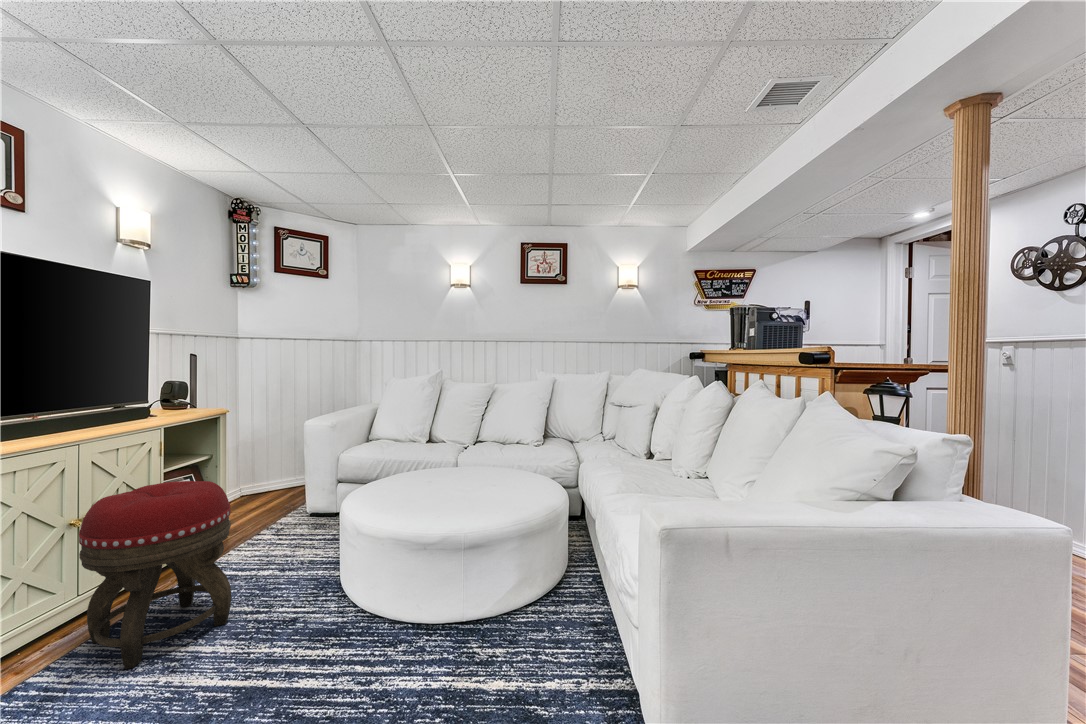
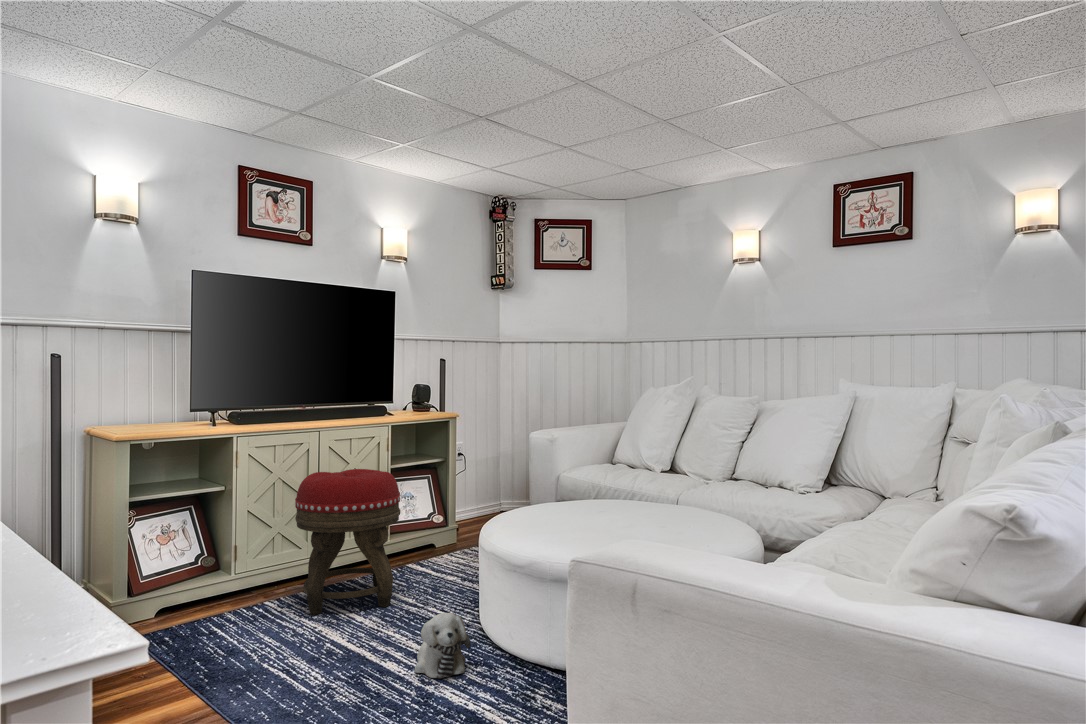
plush toy: none [325,608,393,679] -> present [415,613,470,678]

